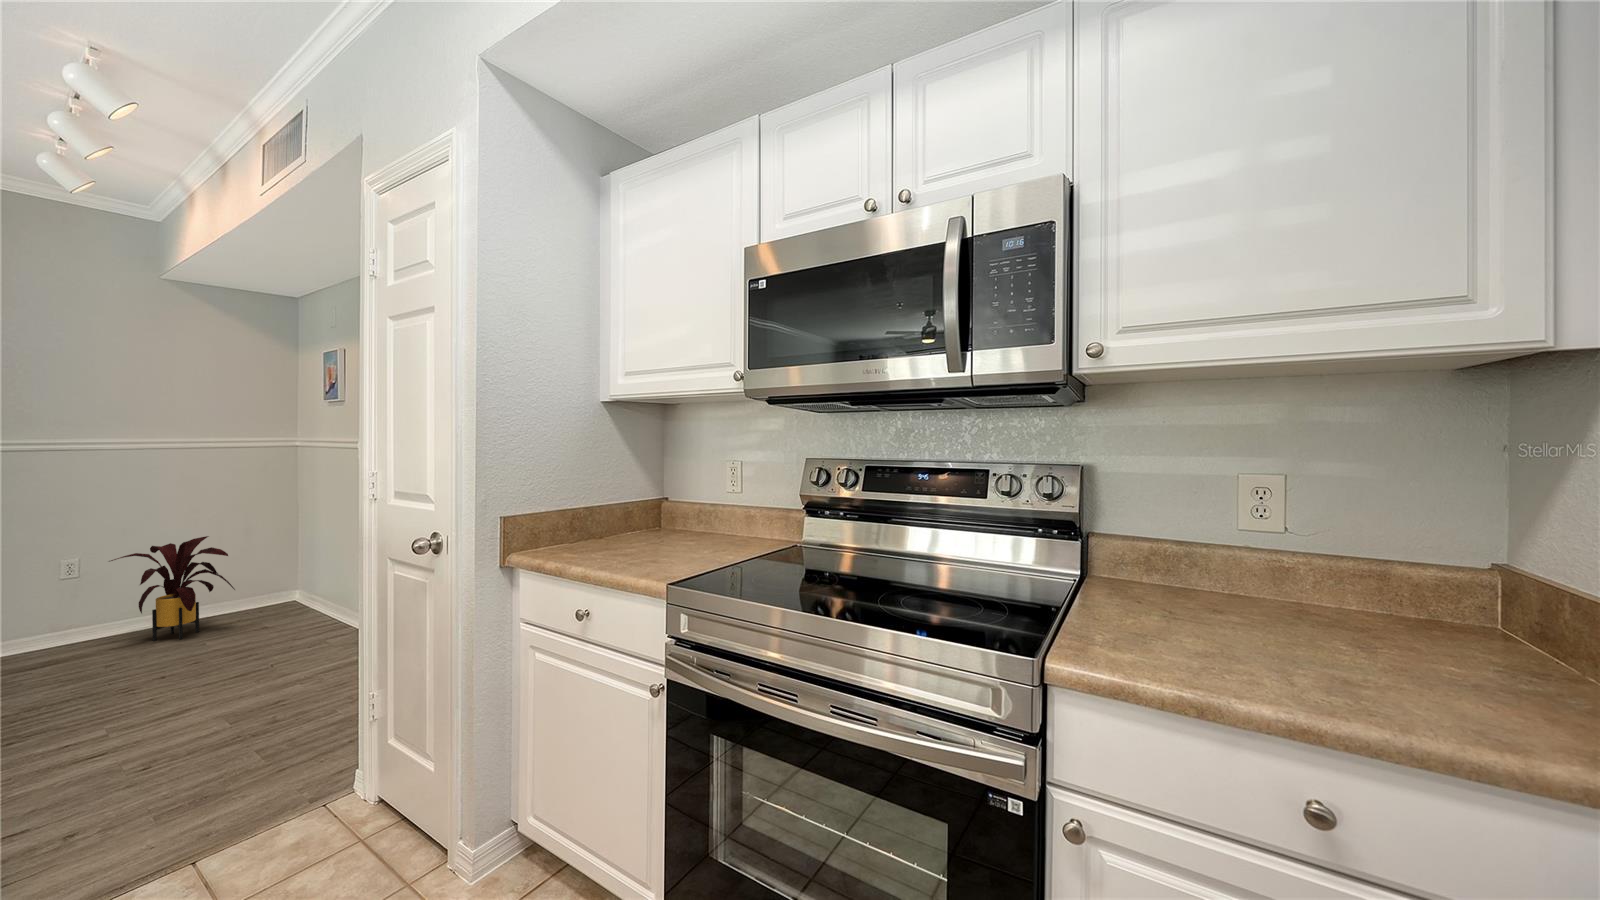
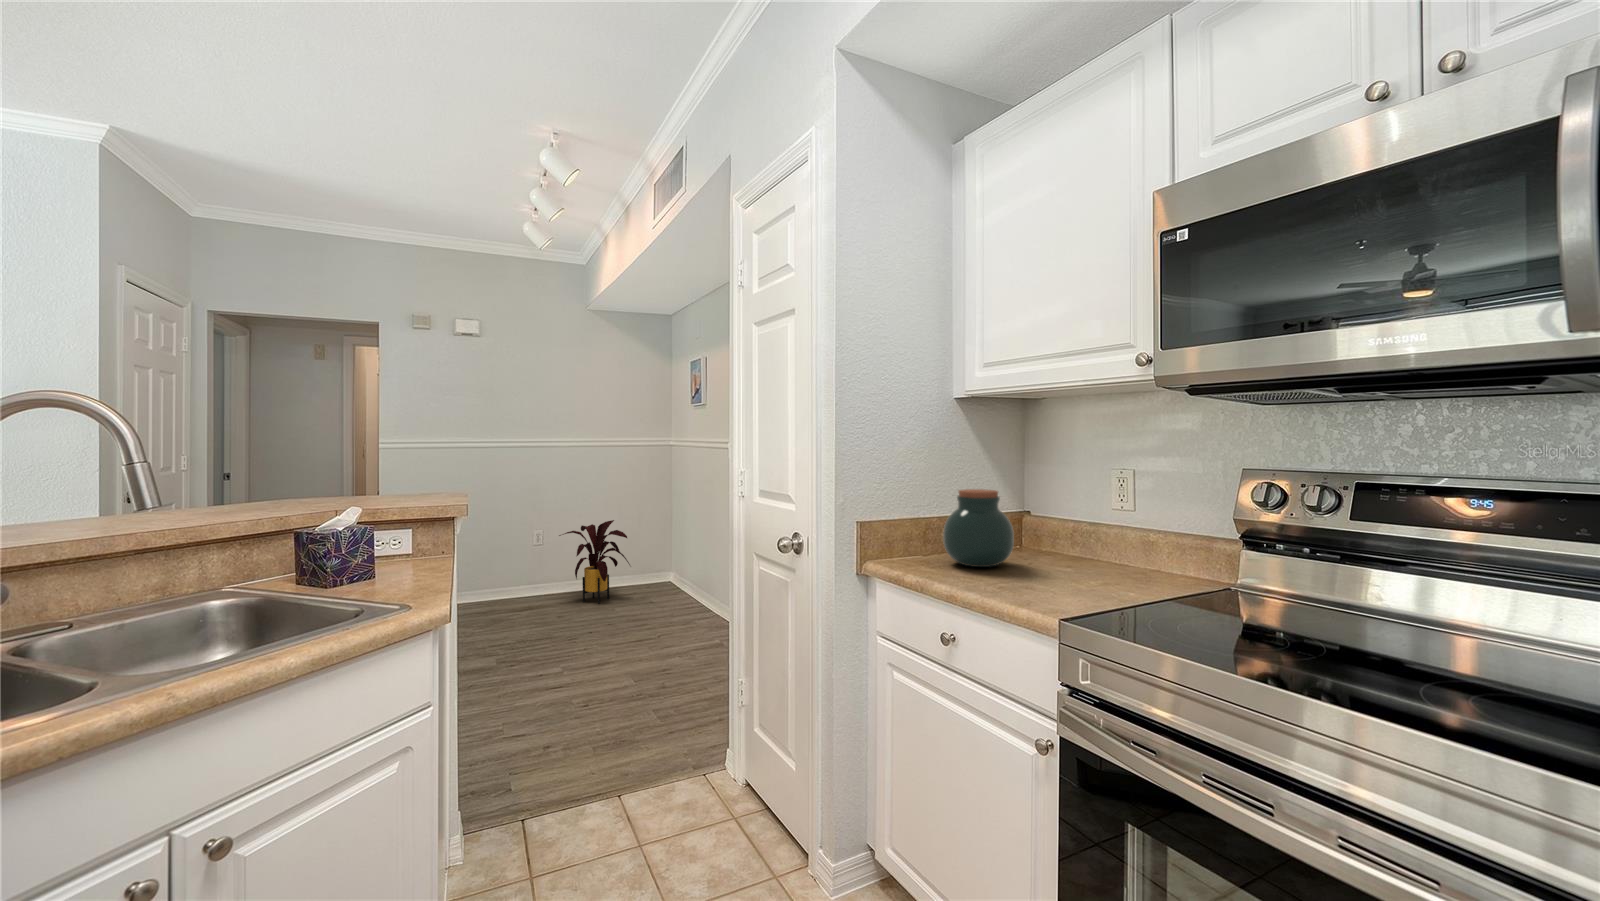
jar: none [587,481,648,548] -> present [943,489,1014,567]

